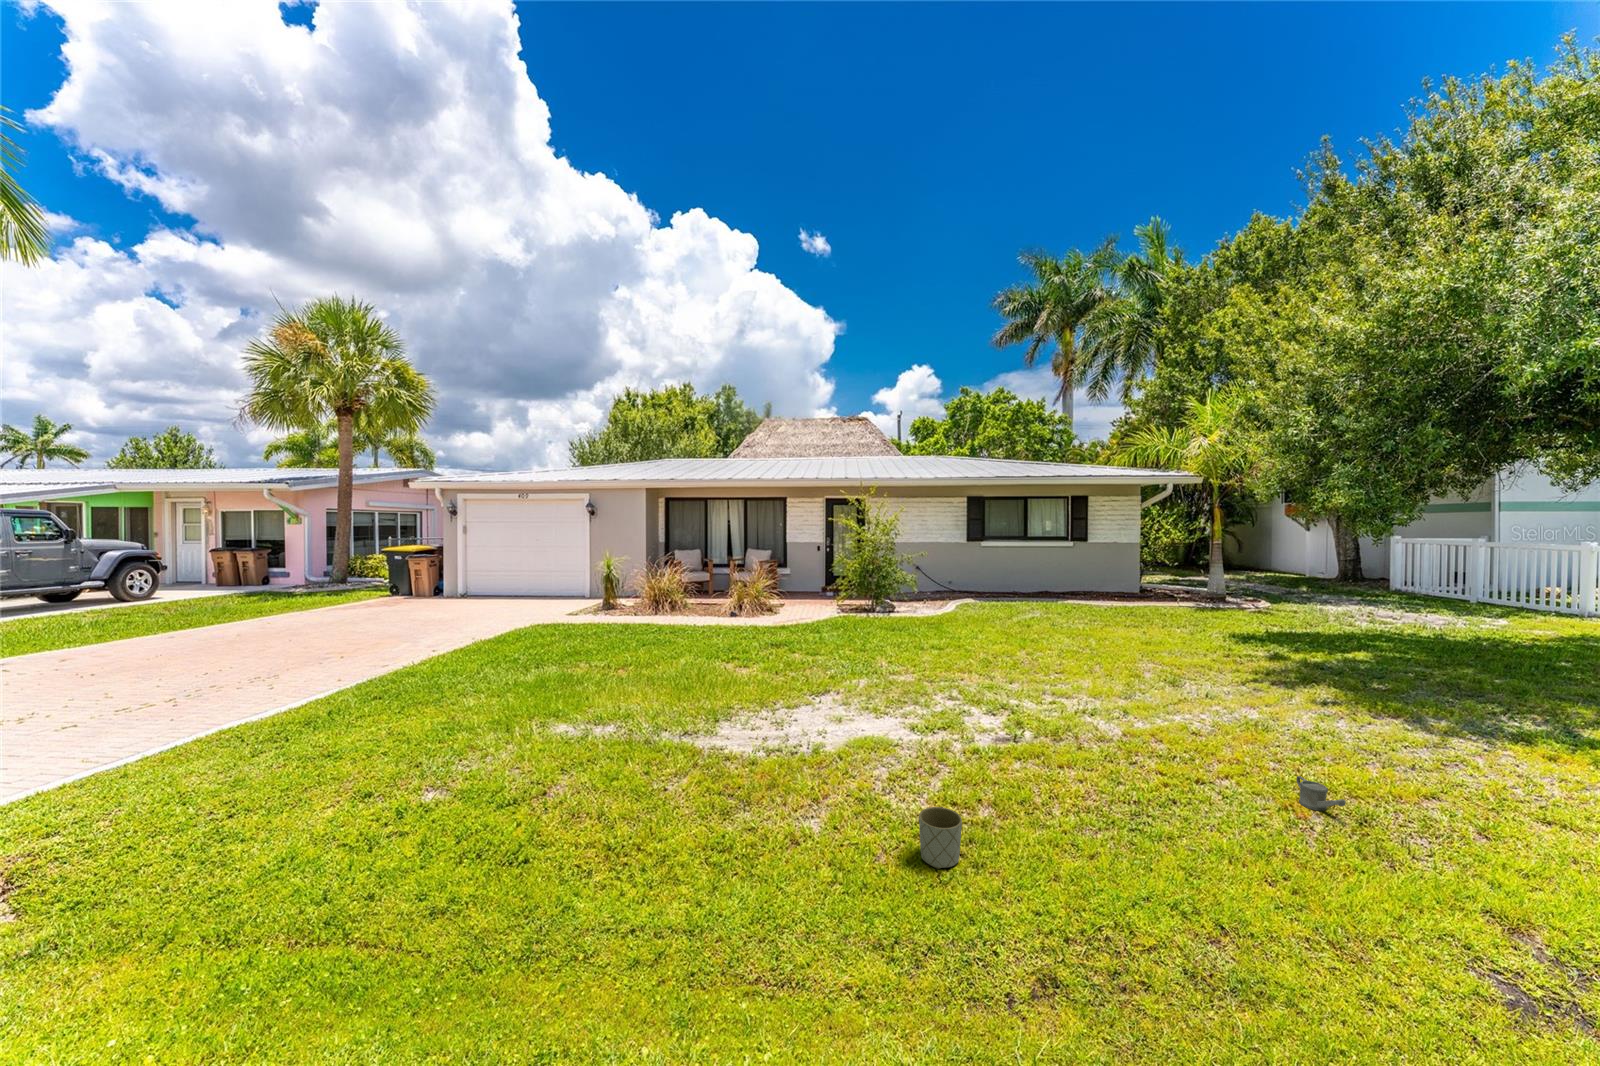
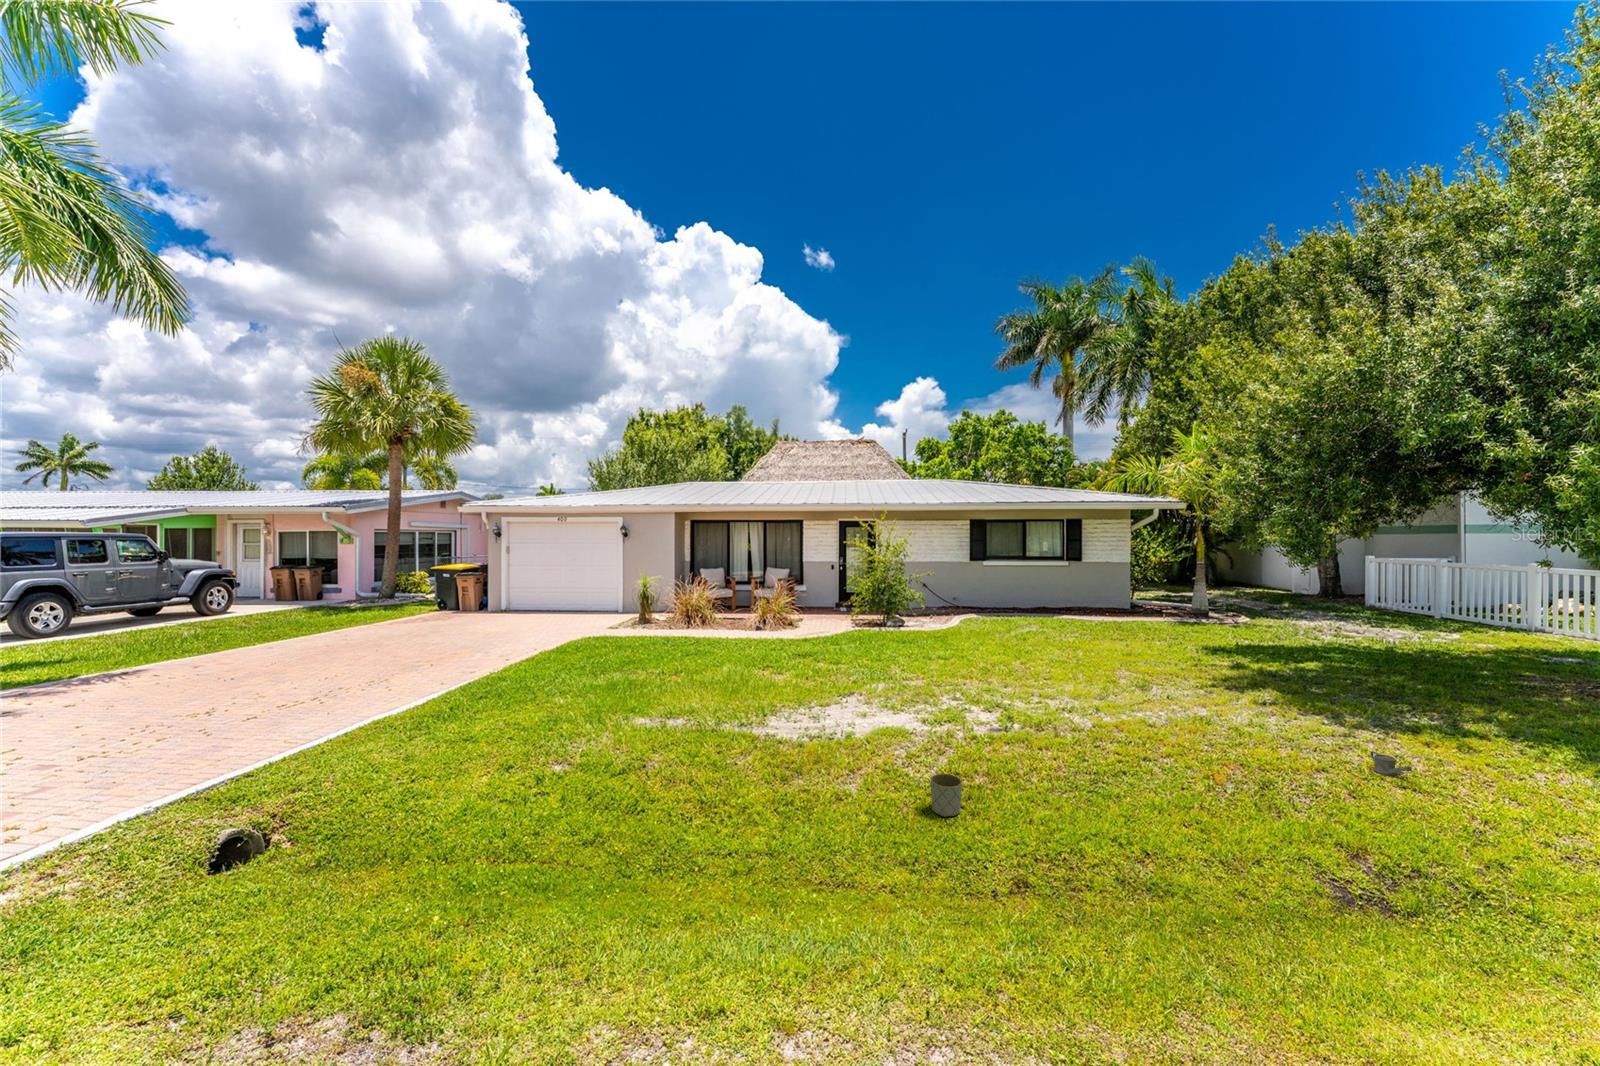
watering can: present [1297,776,1346,811] -> present [1371,751,1412,776]

